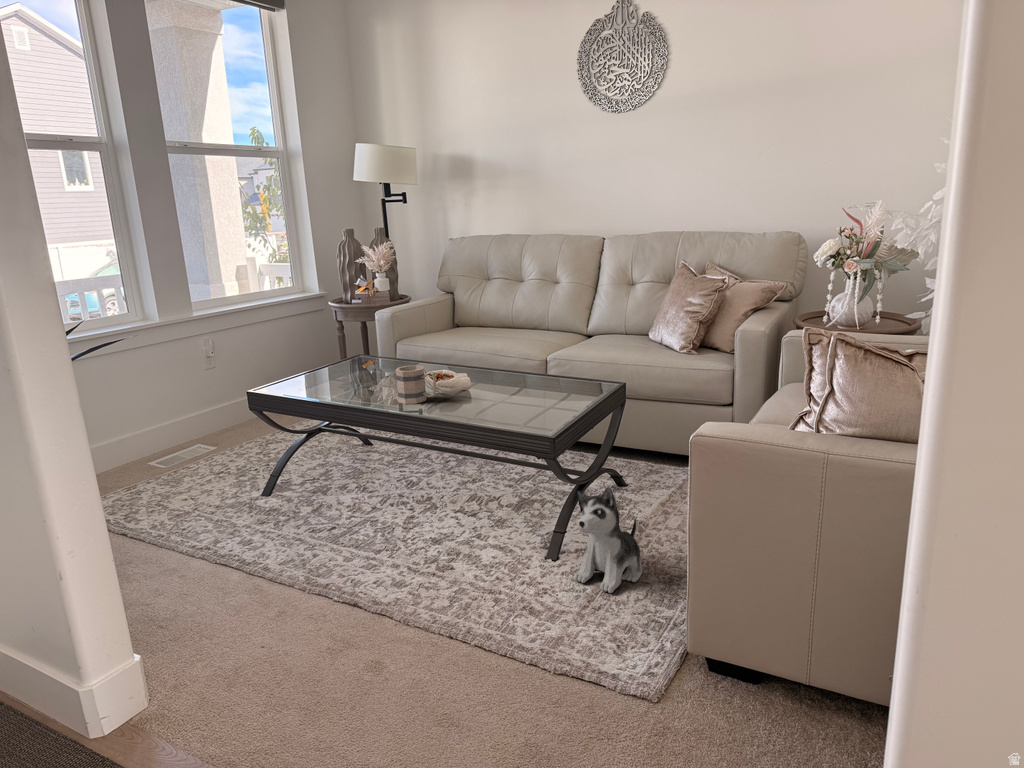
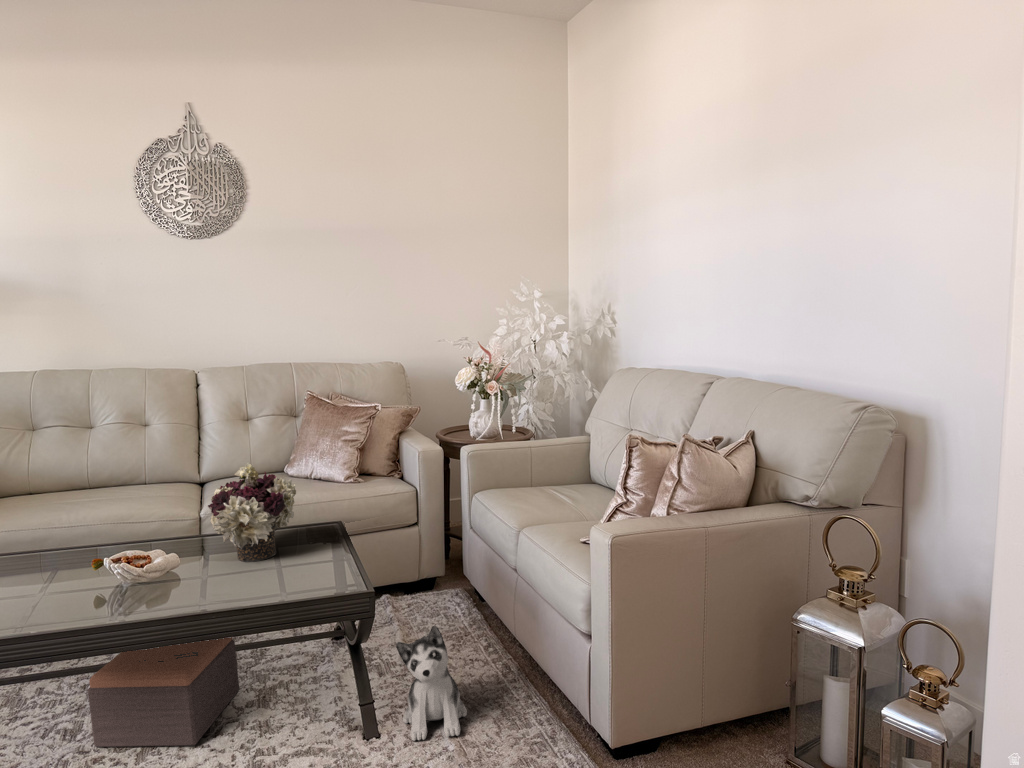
flower arrangement: none [491,311,574,396] -> present [208,462,296,562]
mug: present [396,365,436,404] -> none [90,556,157,613]
footstool: none [406,431,512,518] -> present [88,637,239,747]

